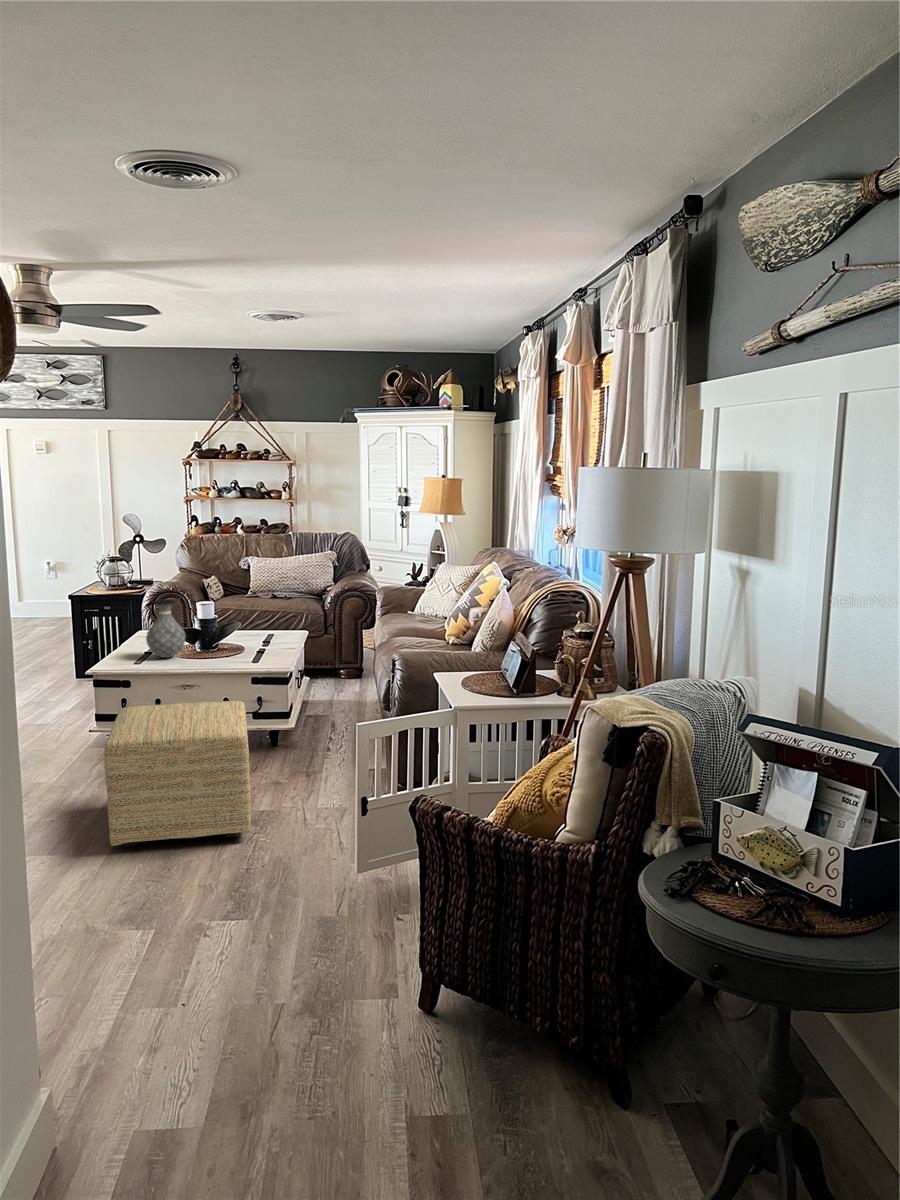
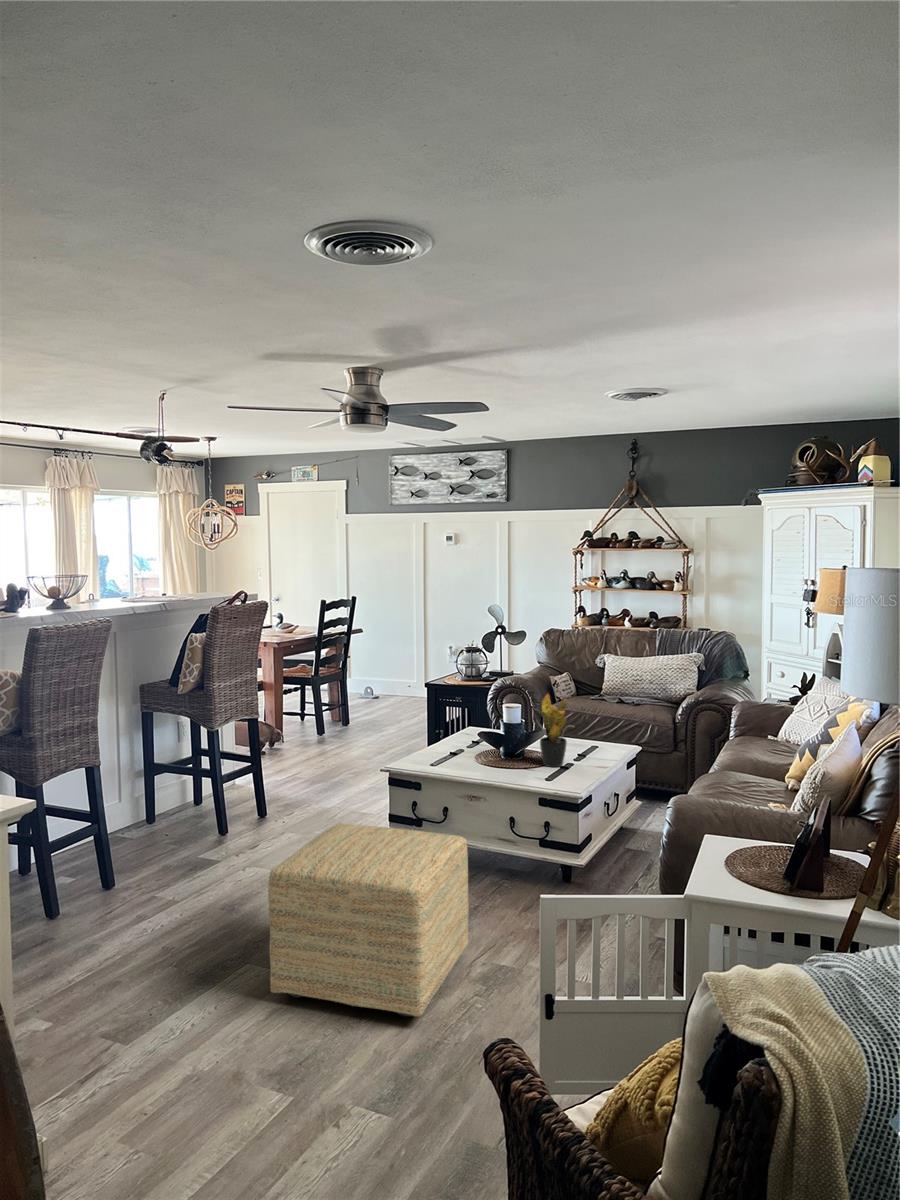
potted plant: none [234,585,276,651] -> present [537,694,571,767]
vase: present [146,599,186,658] -> none [430,699,472,764]

